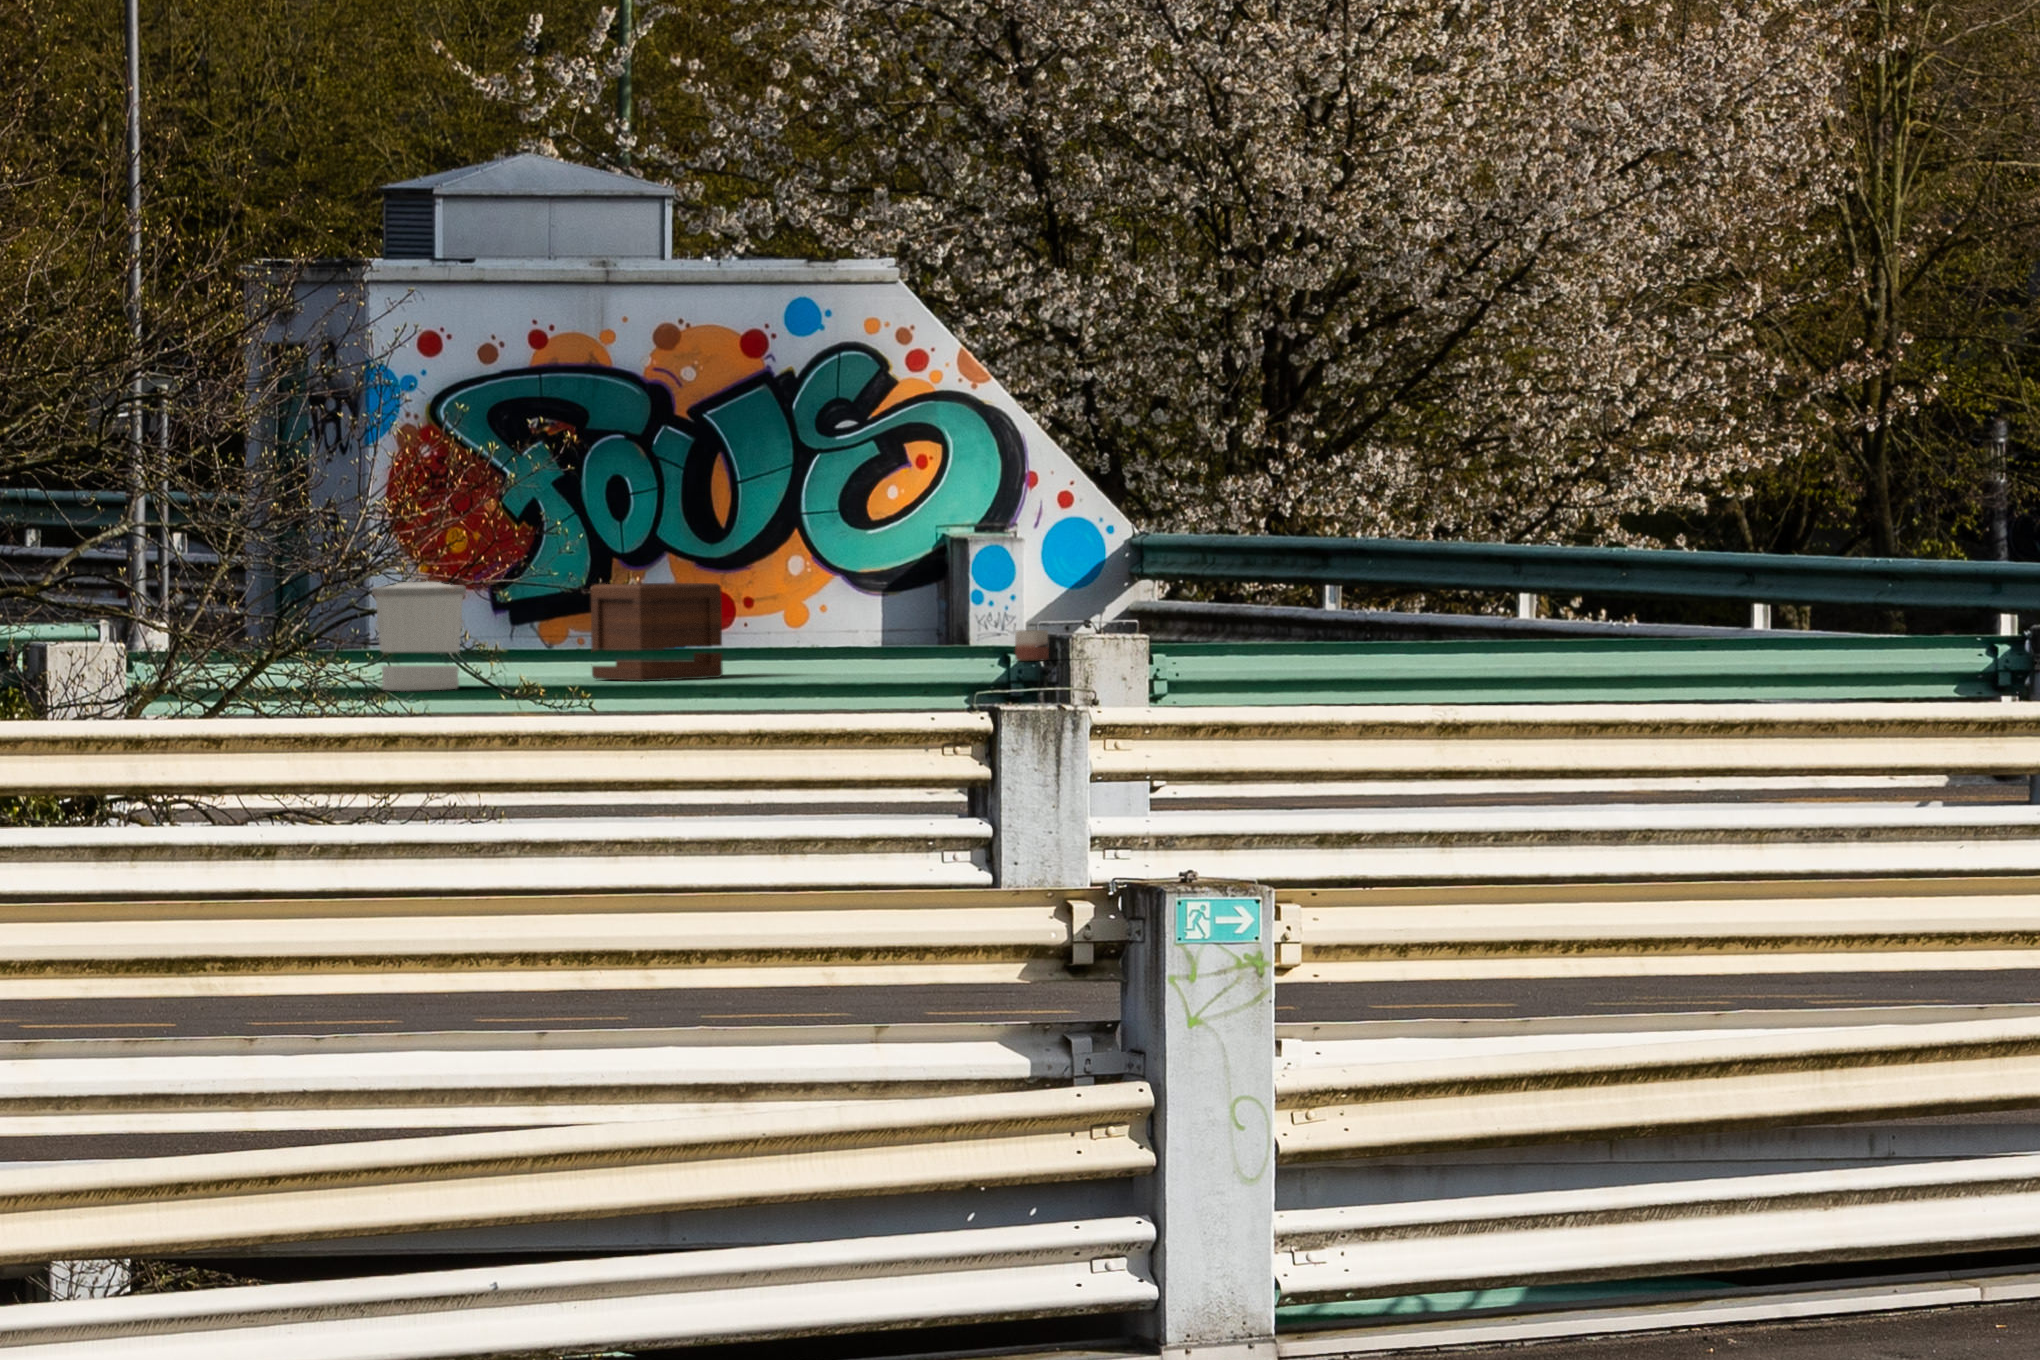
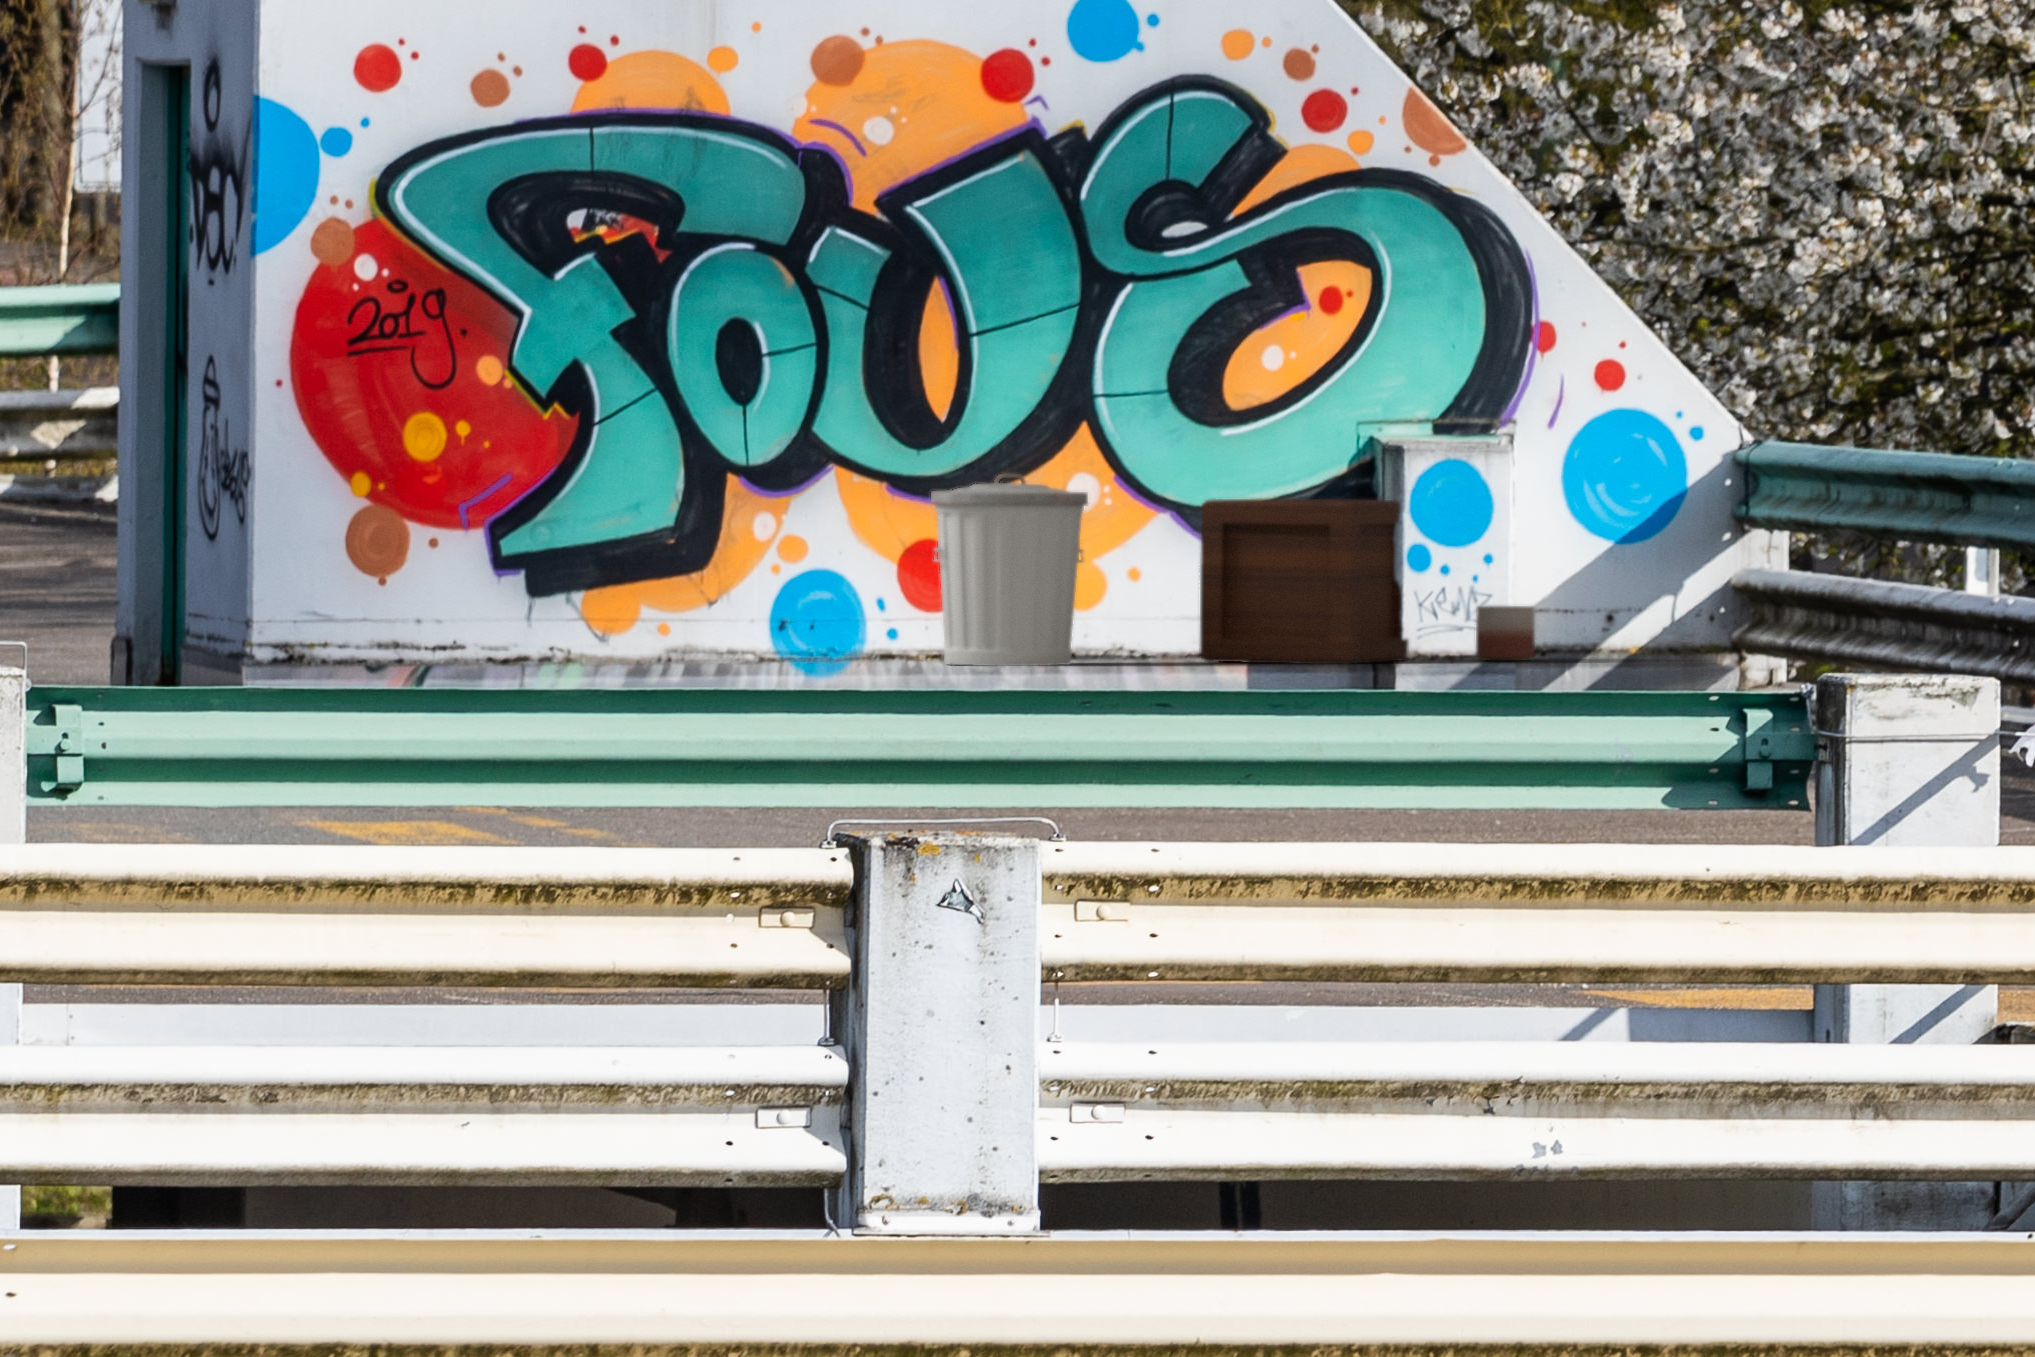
trash can: present [372,576,466,691] -> present [931,474,1088,666]
wooden crate: present [591,583,723,681] -> present [1199,499,1409,664]

